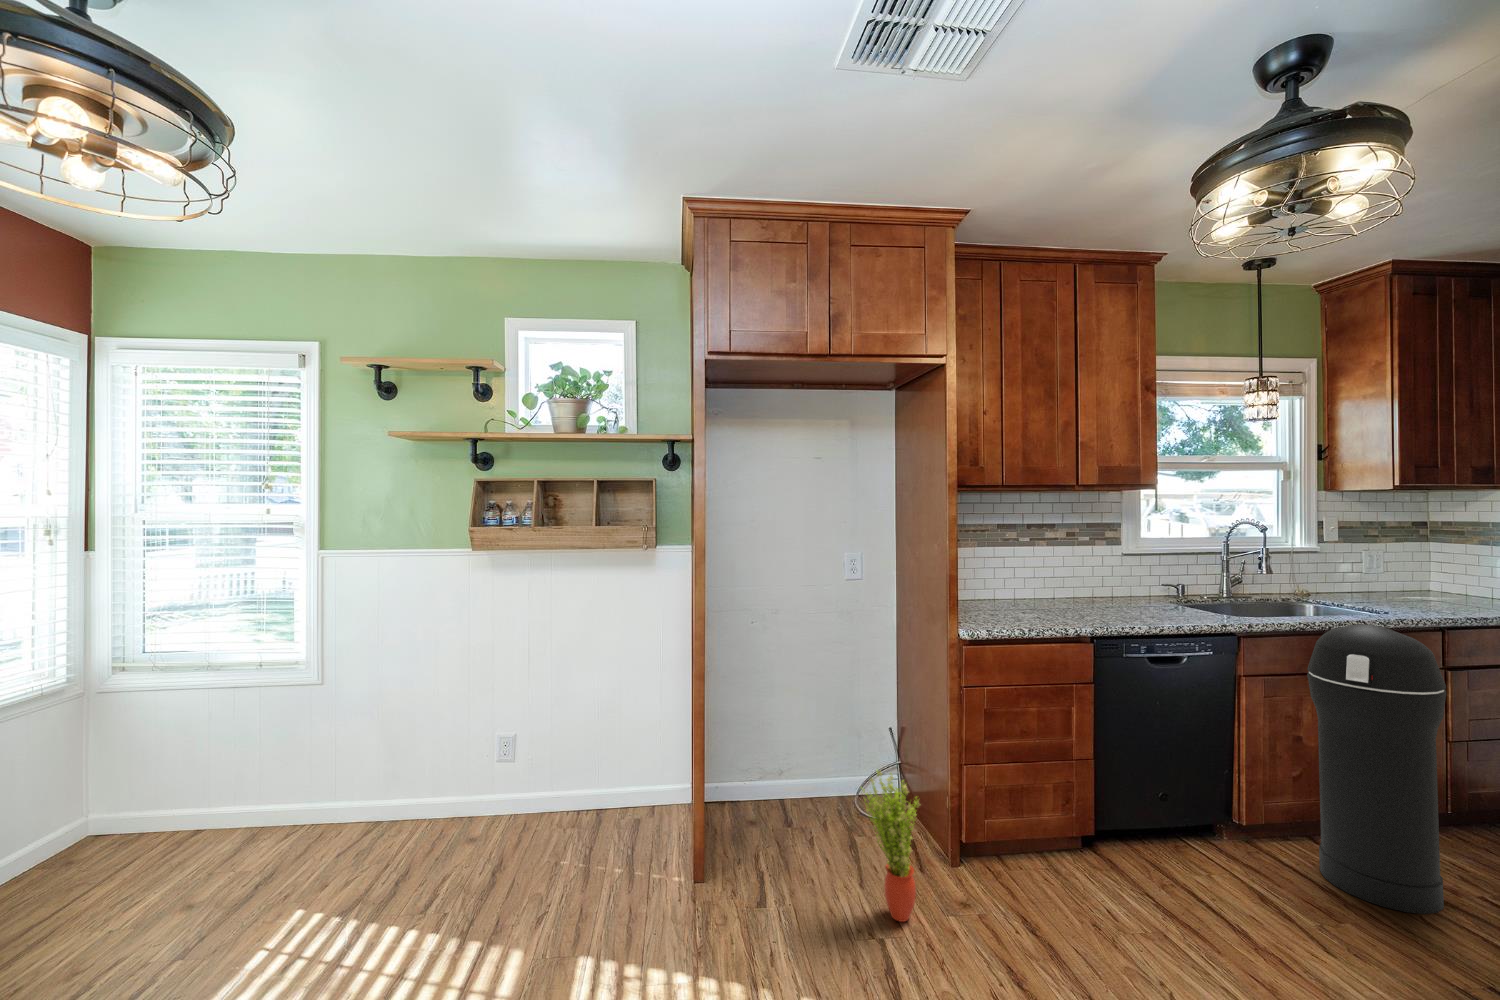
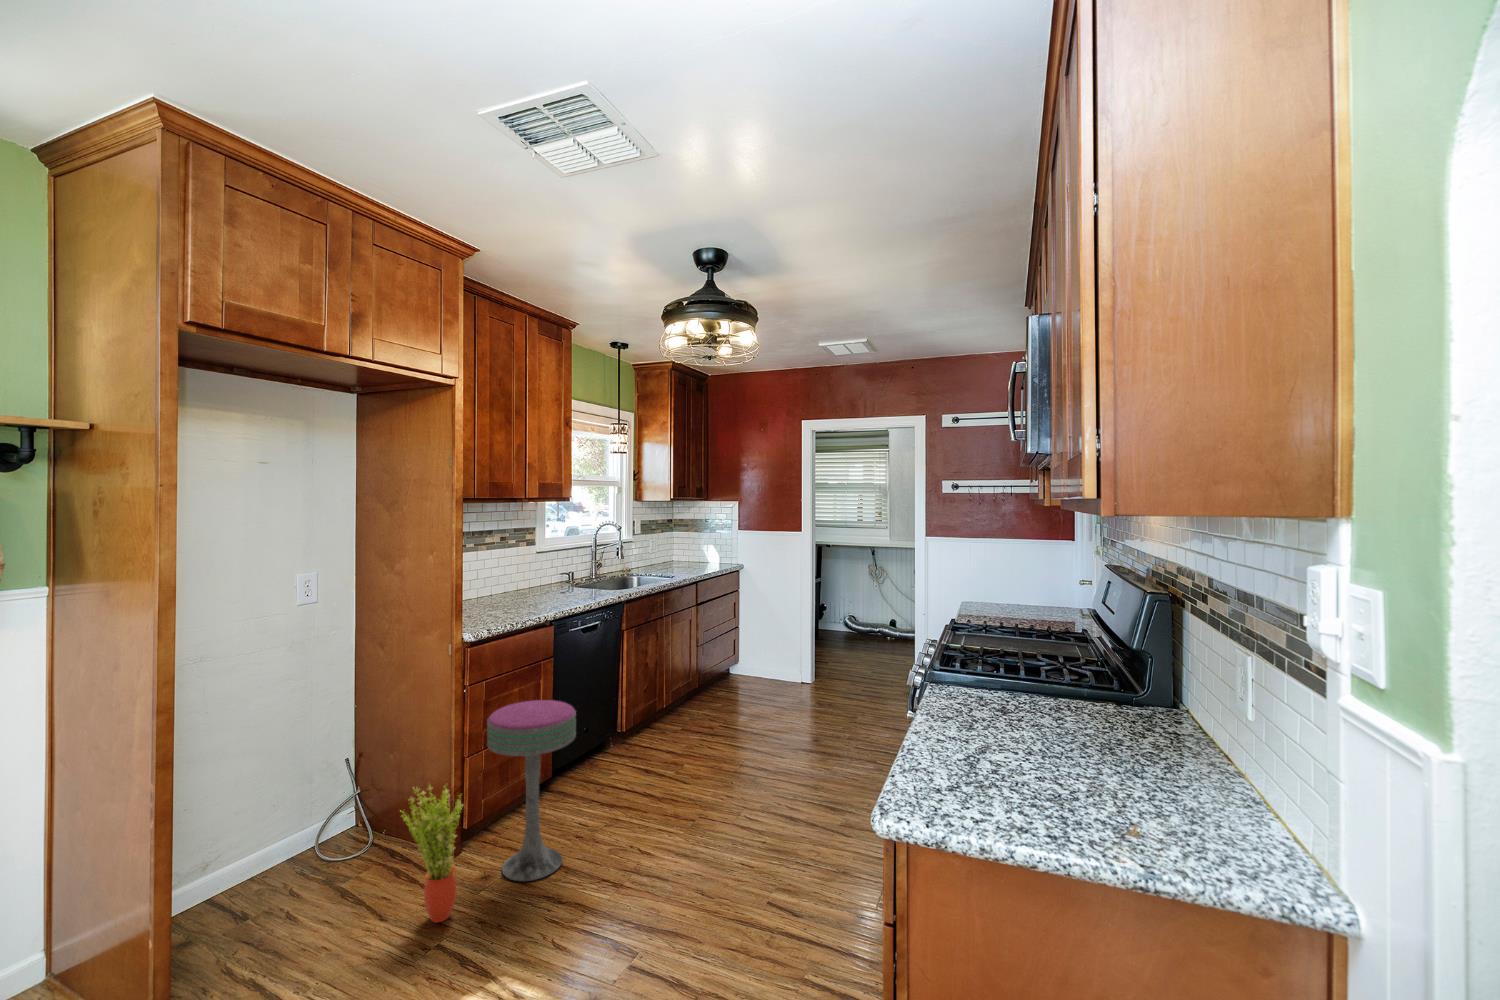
trash can: present [1307,624,1446,914] -> none [659,587,719,753]
bar stool: none [963,720,1073,945] -> present [487,700,576,881]

